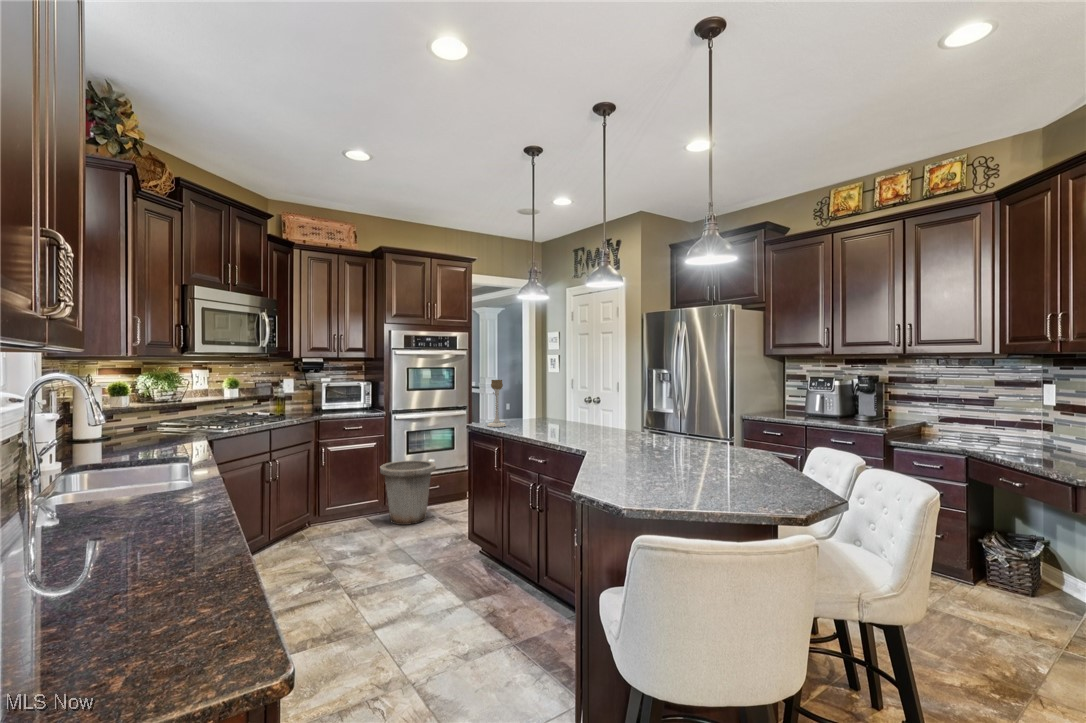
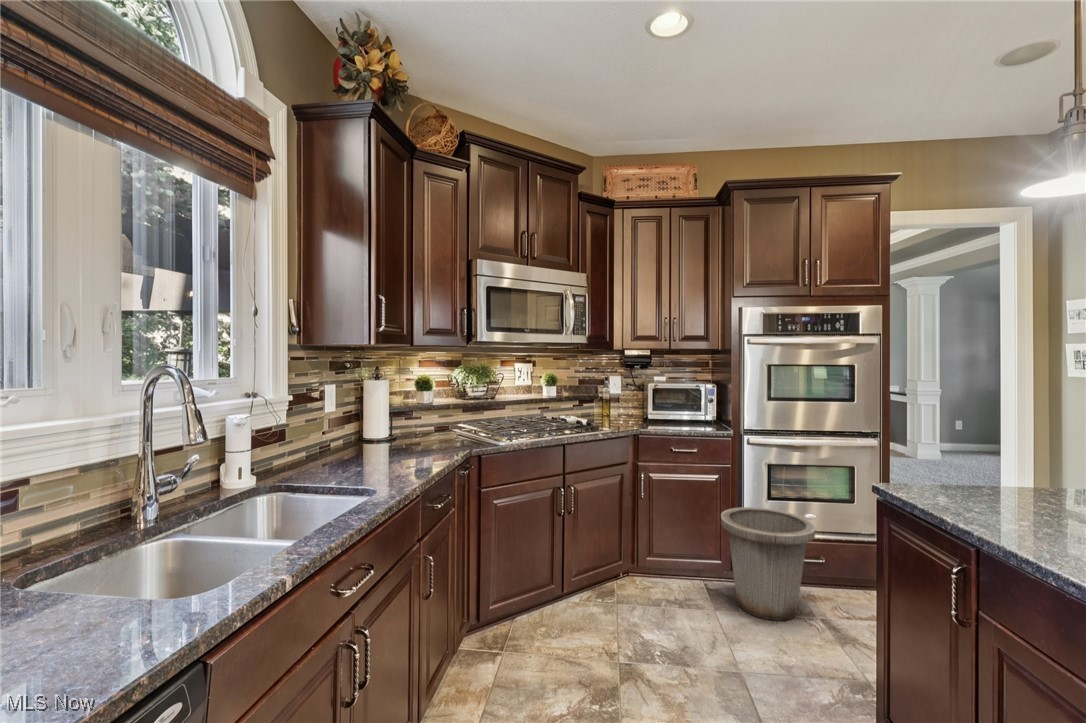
candle holder: present [488,380,506,427] -> none [933,395,995,515]

